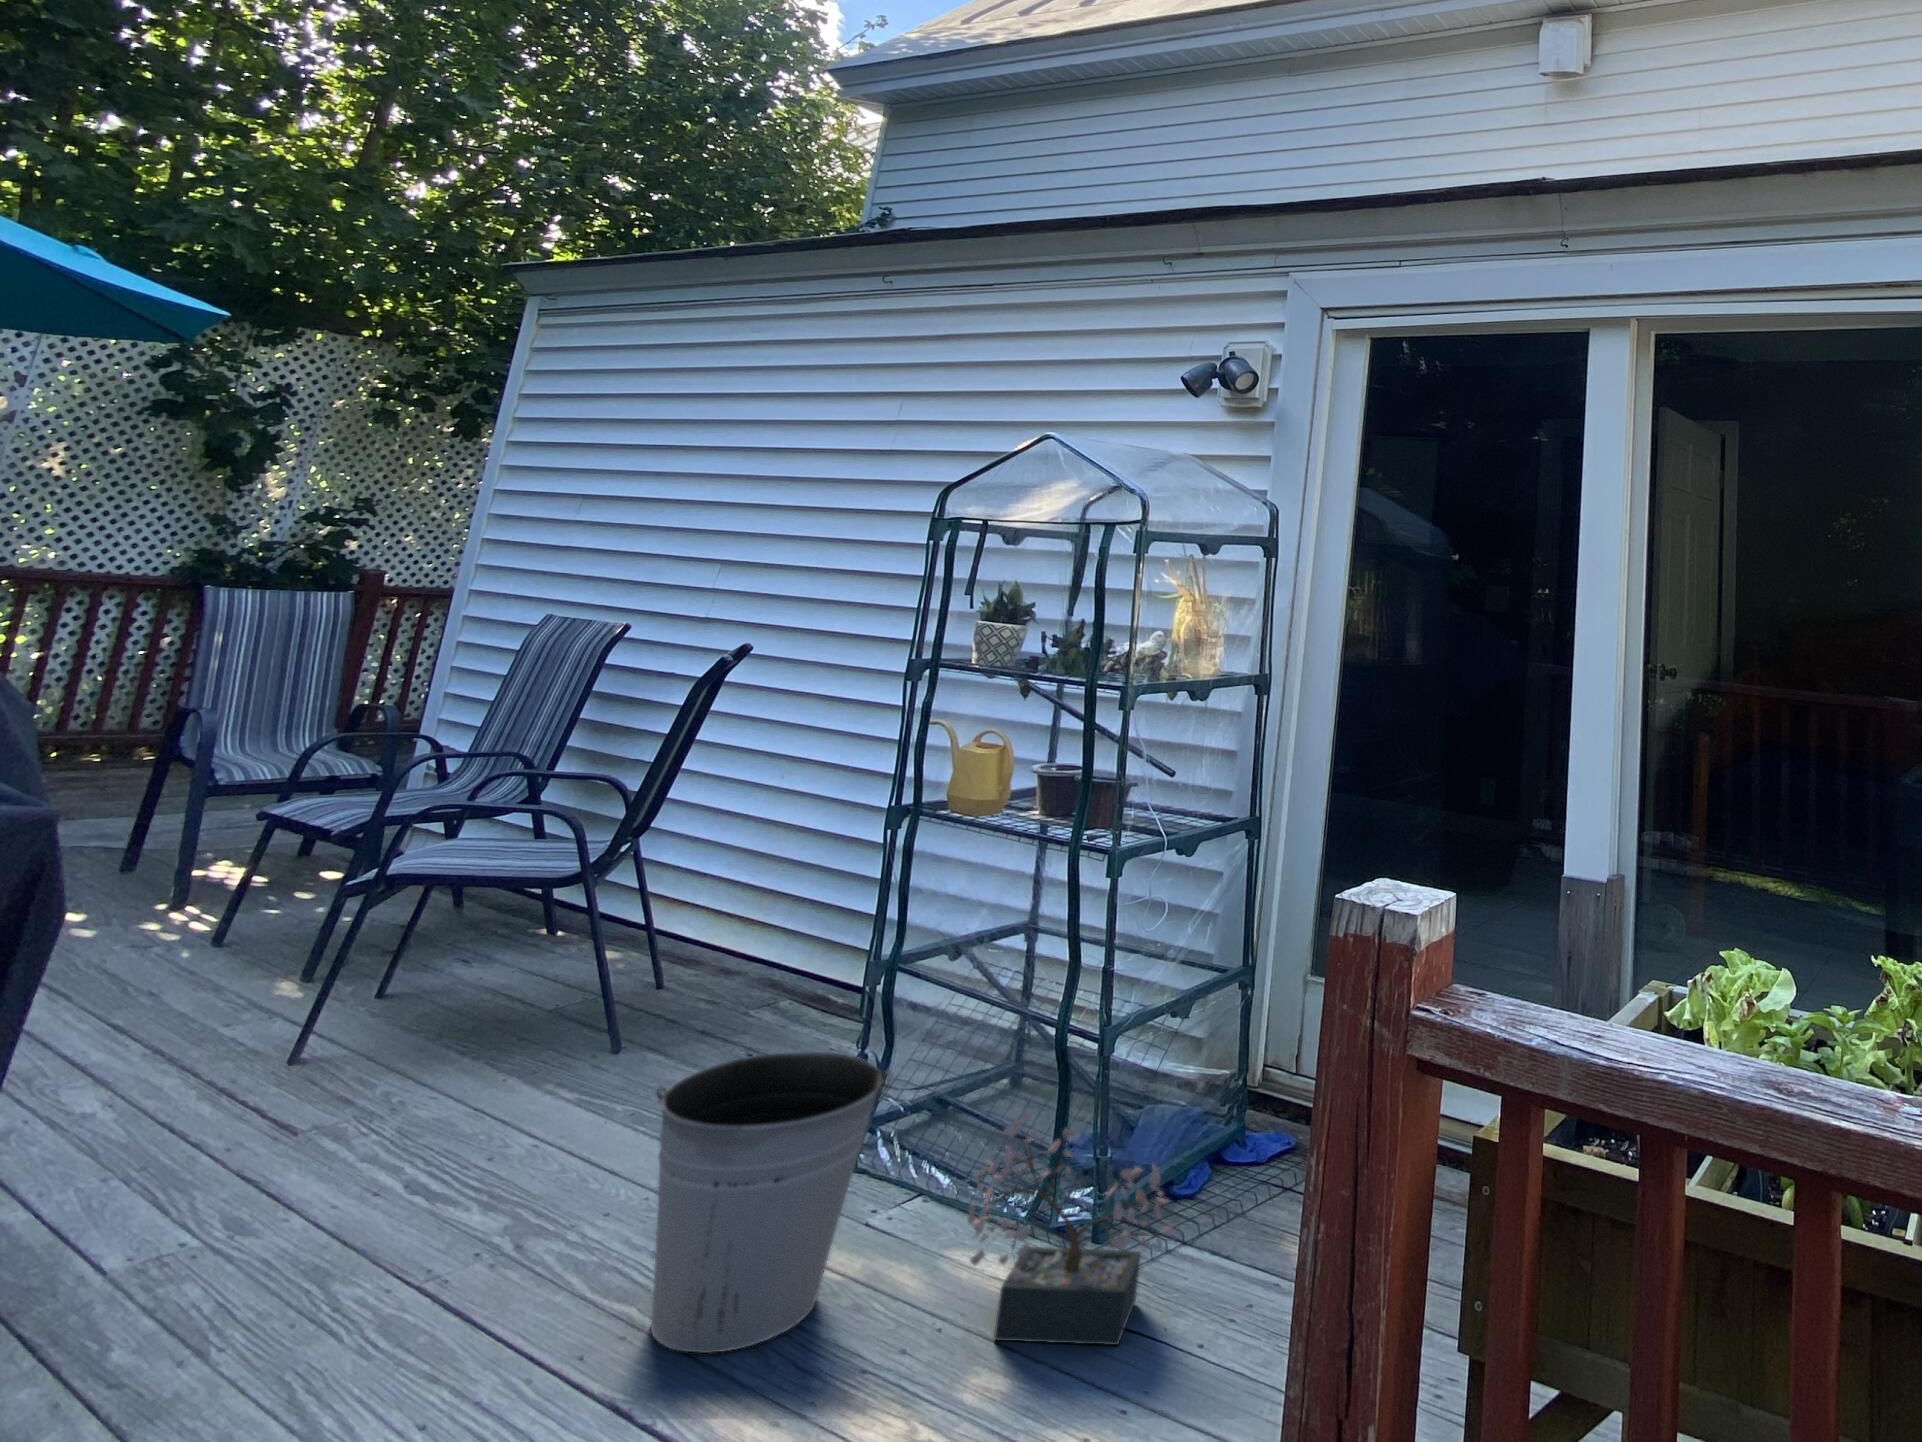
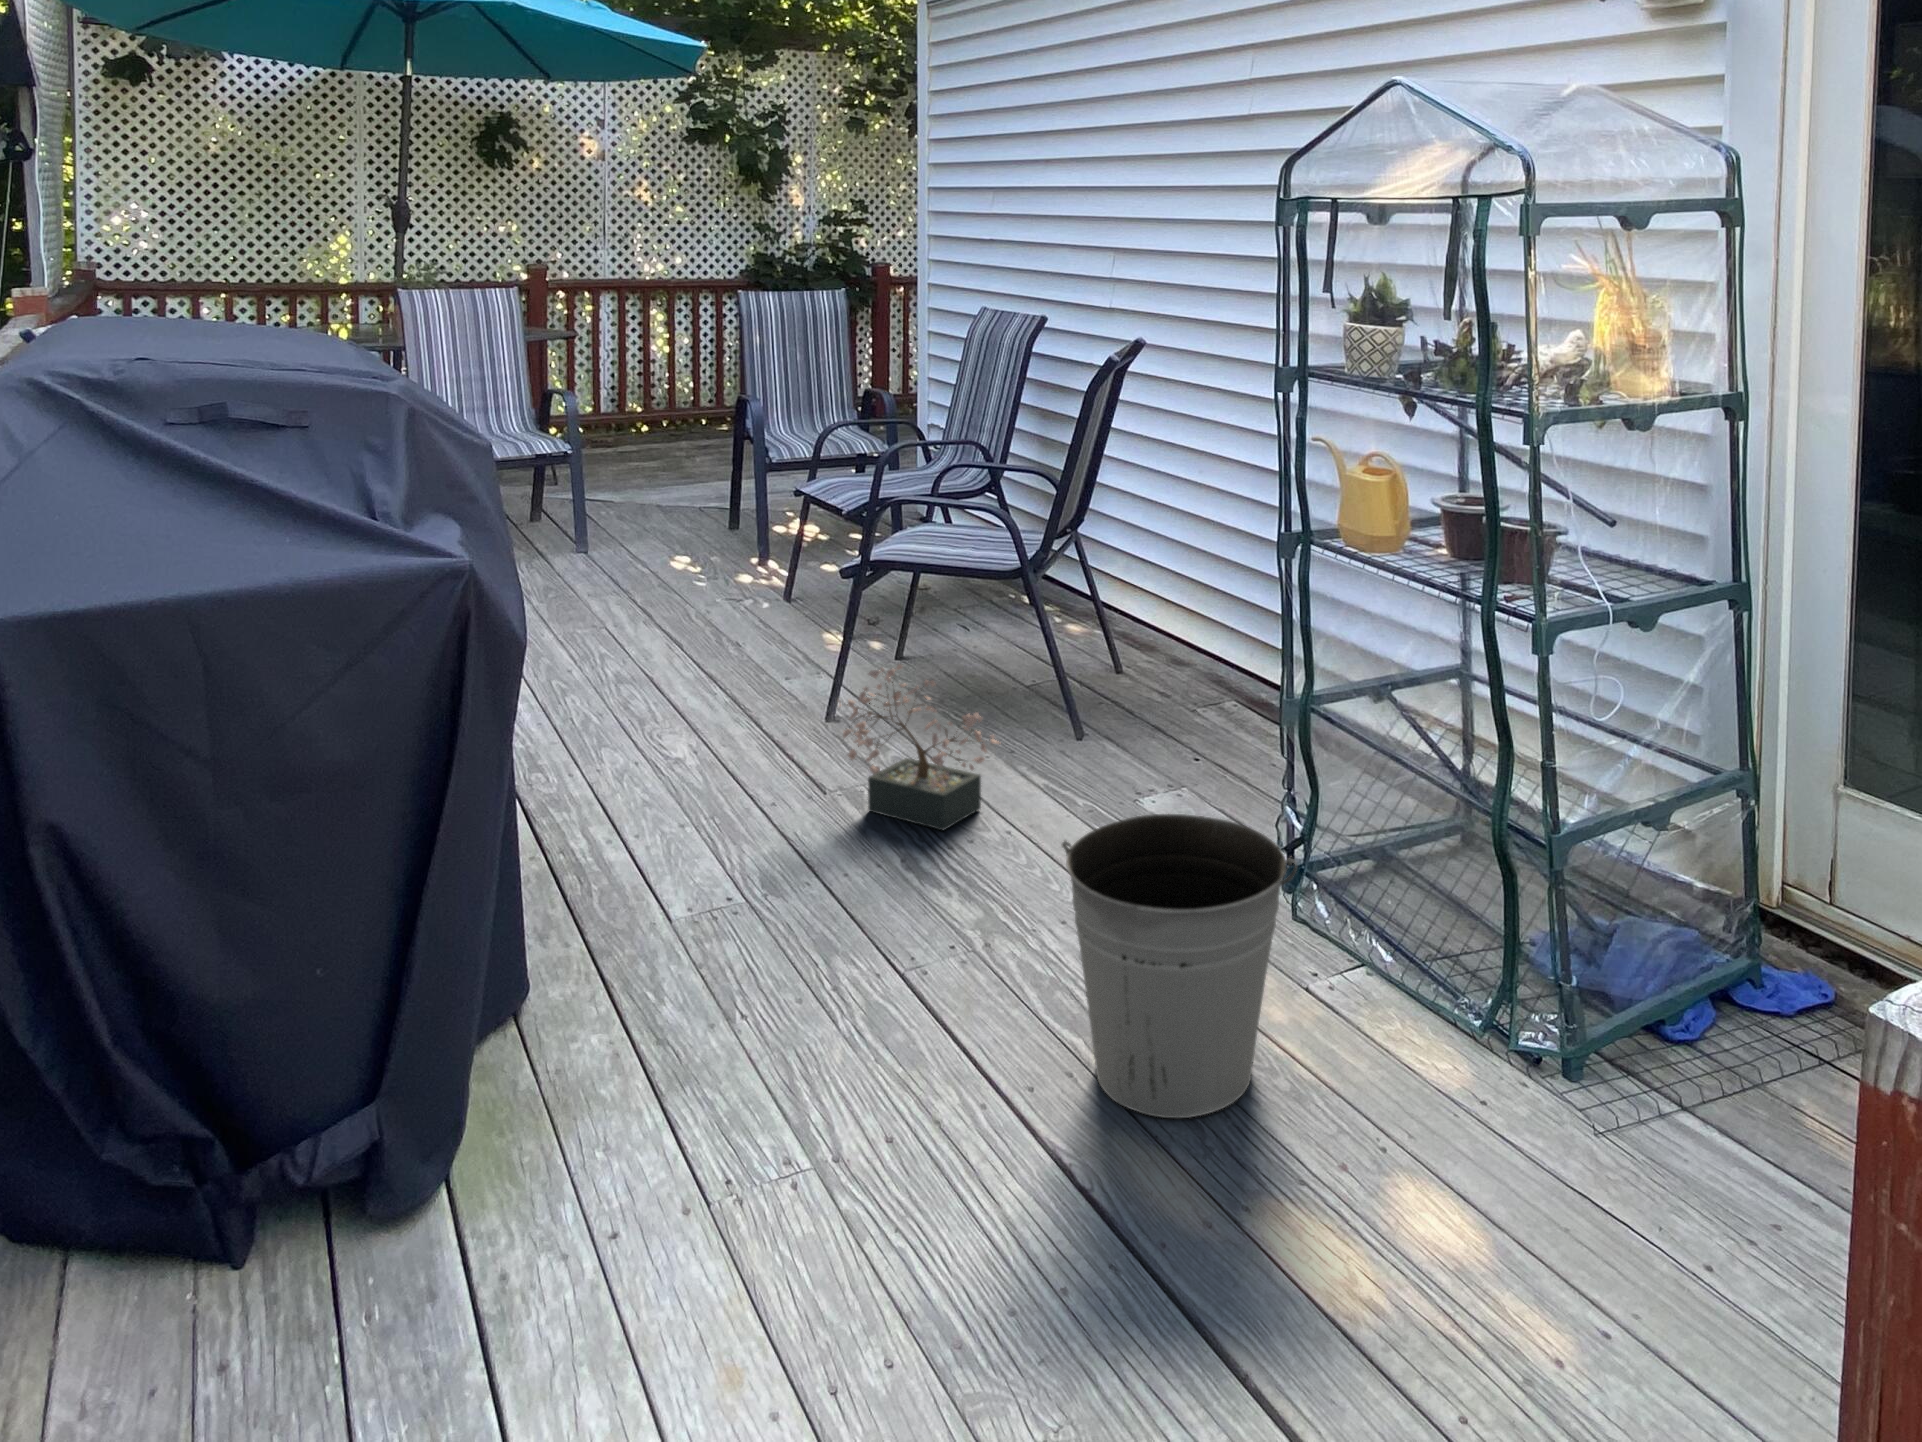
decorative plant: present [968,1112,1173,1345] -> present [838,664,999,830]

